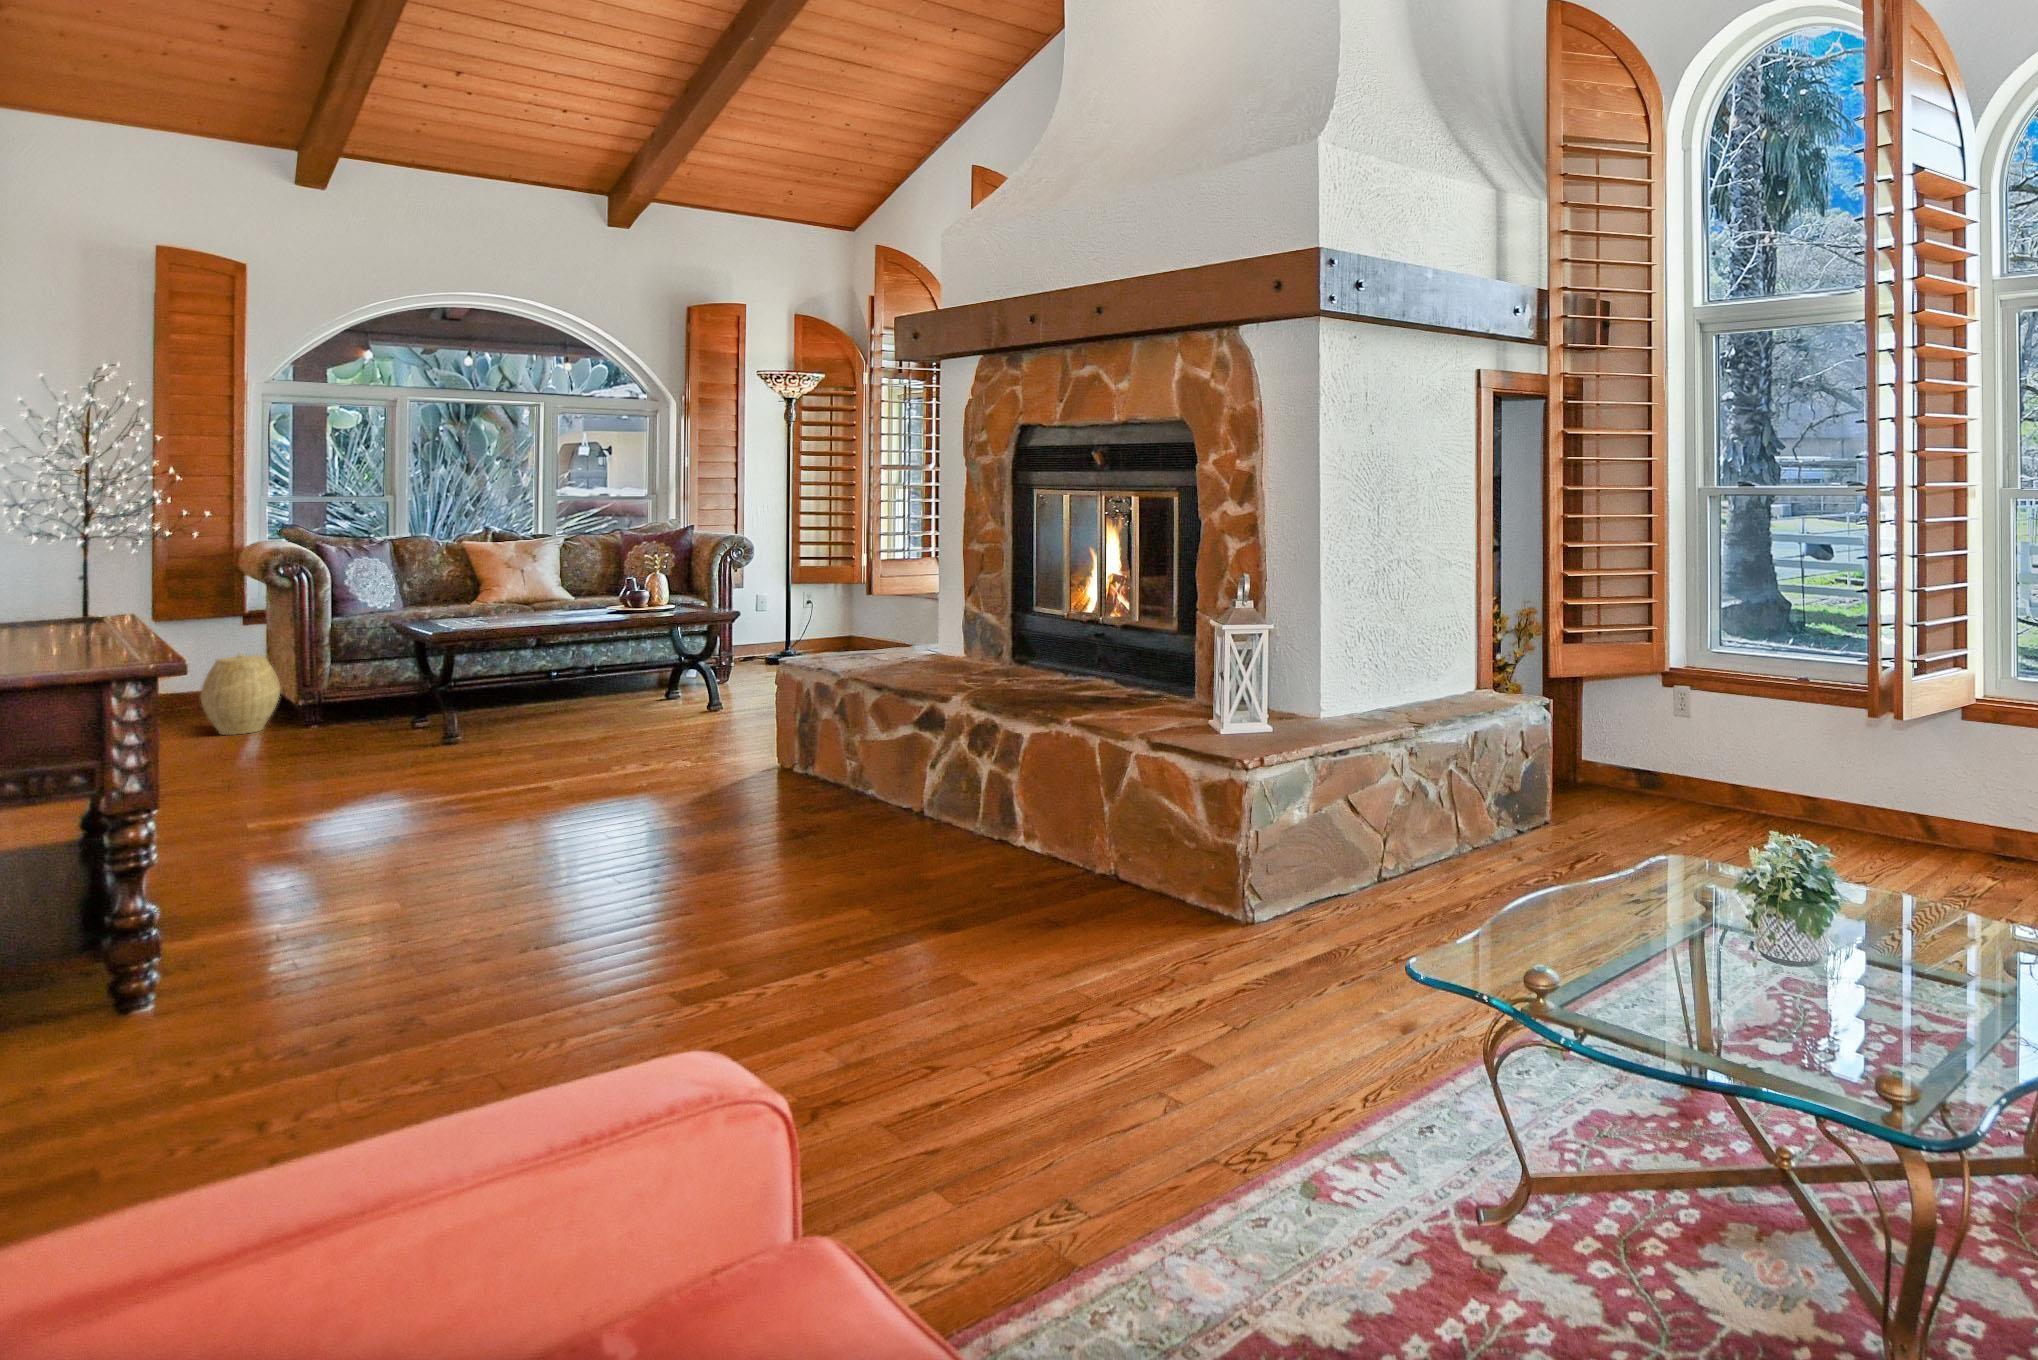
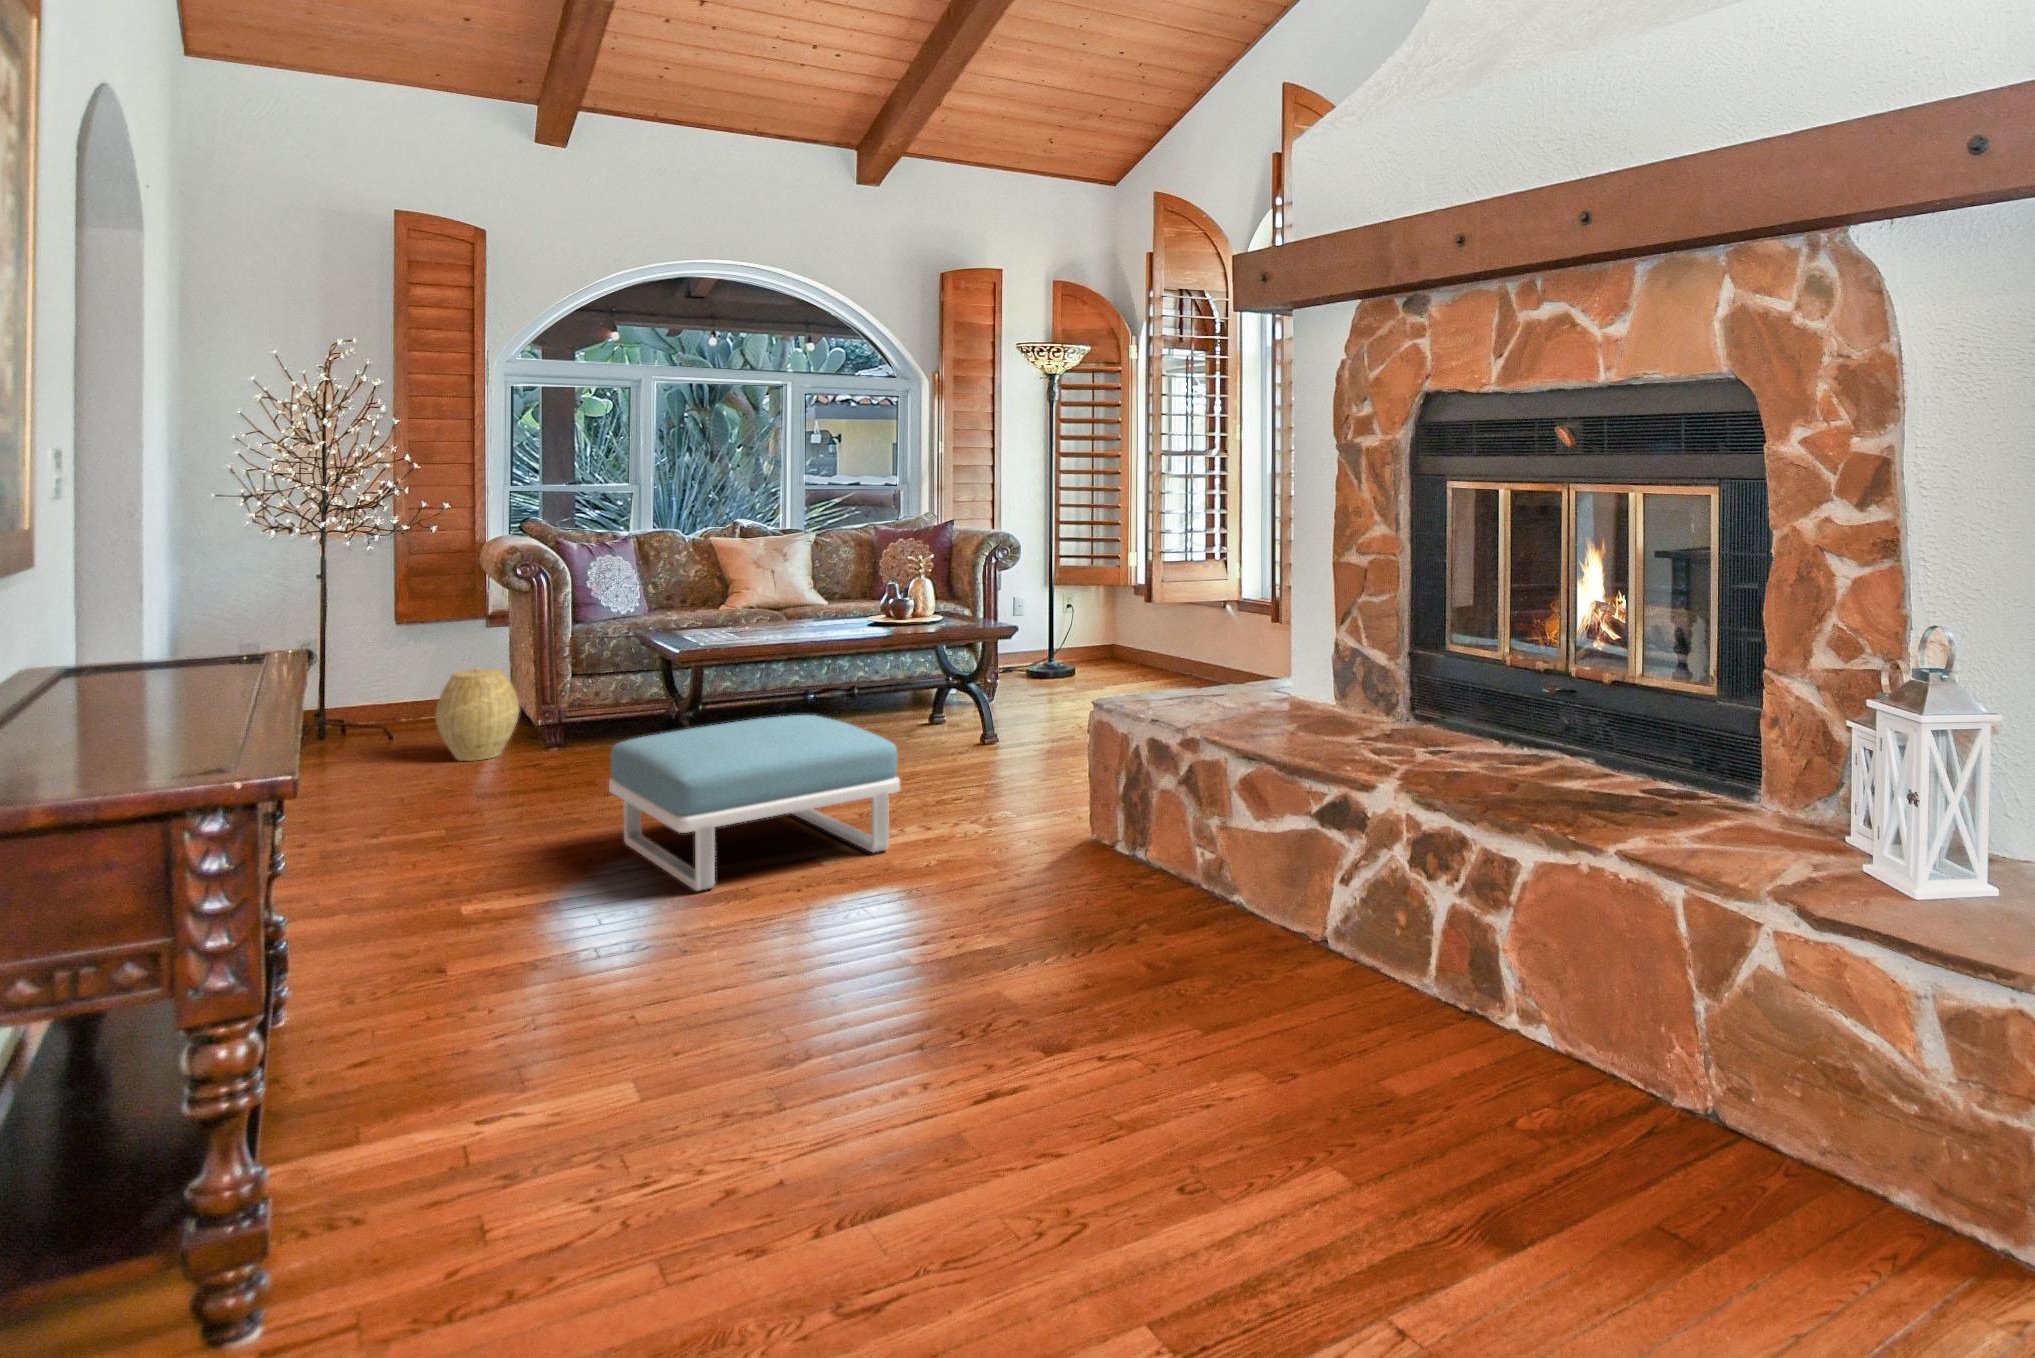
footstool: none [372,679,620,805] -> present [609,715,900,891]

